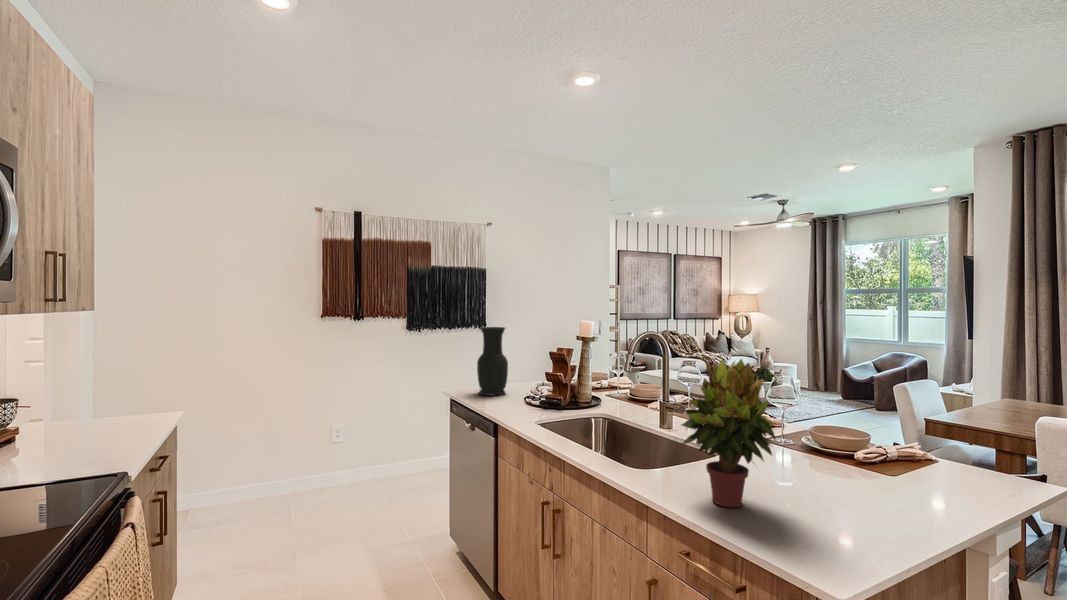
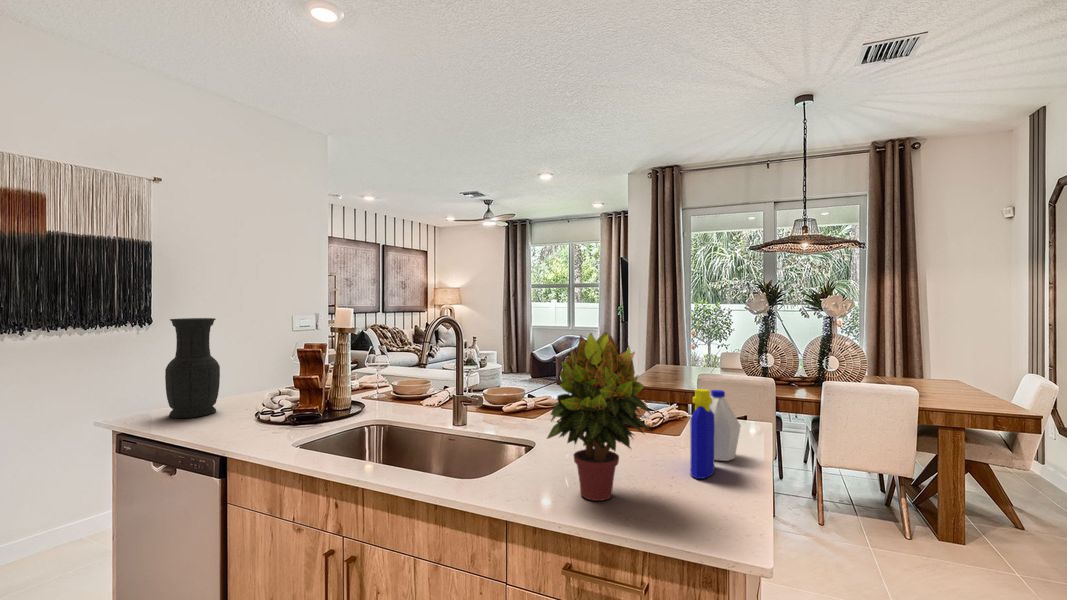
bottle: none [846,424,934,517] -> present [690,389,741,479]

